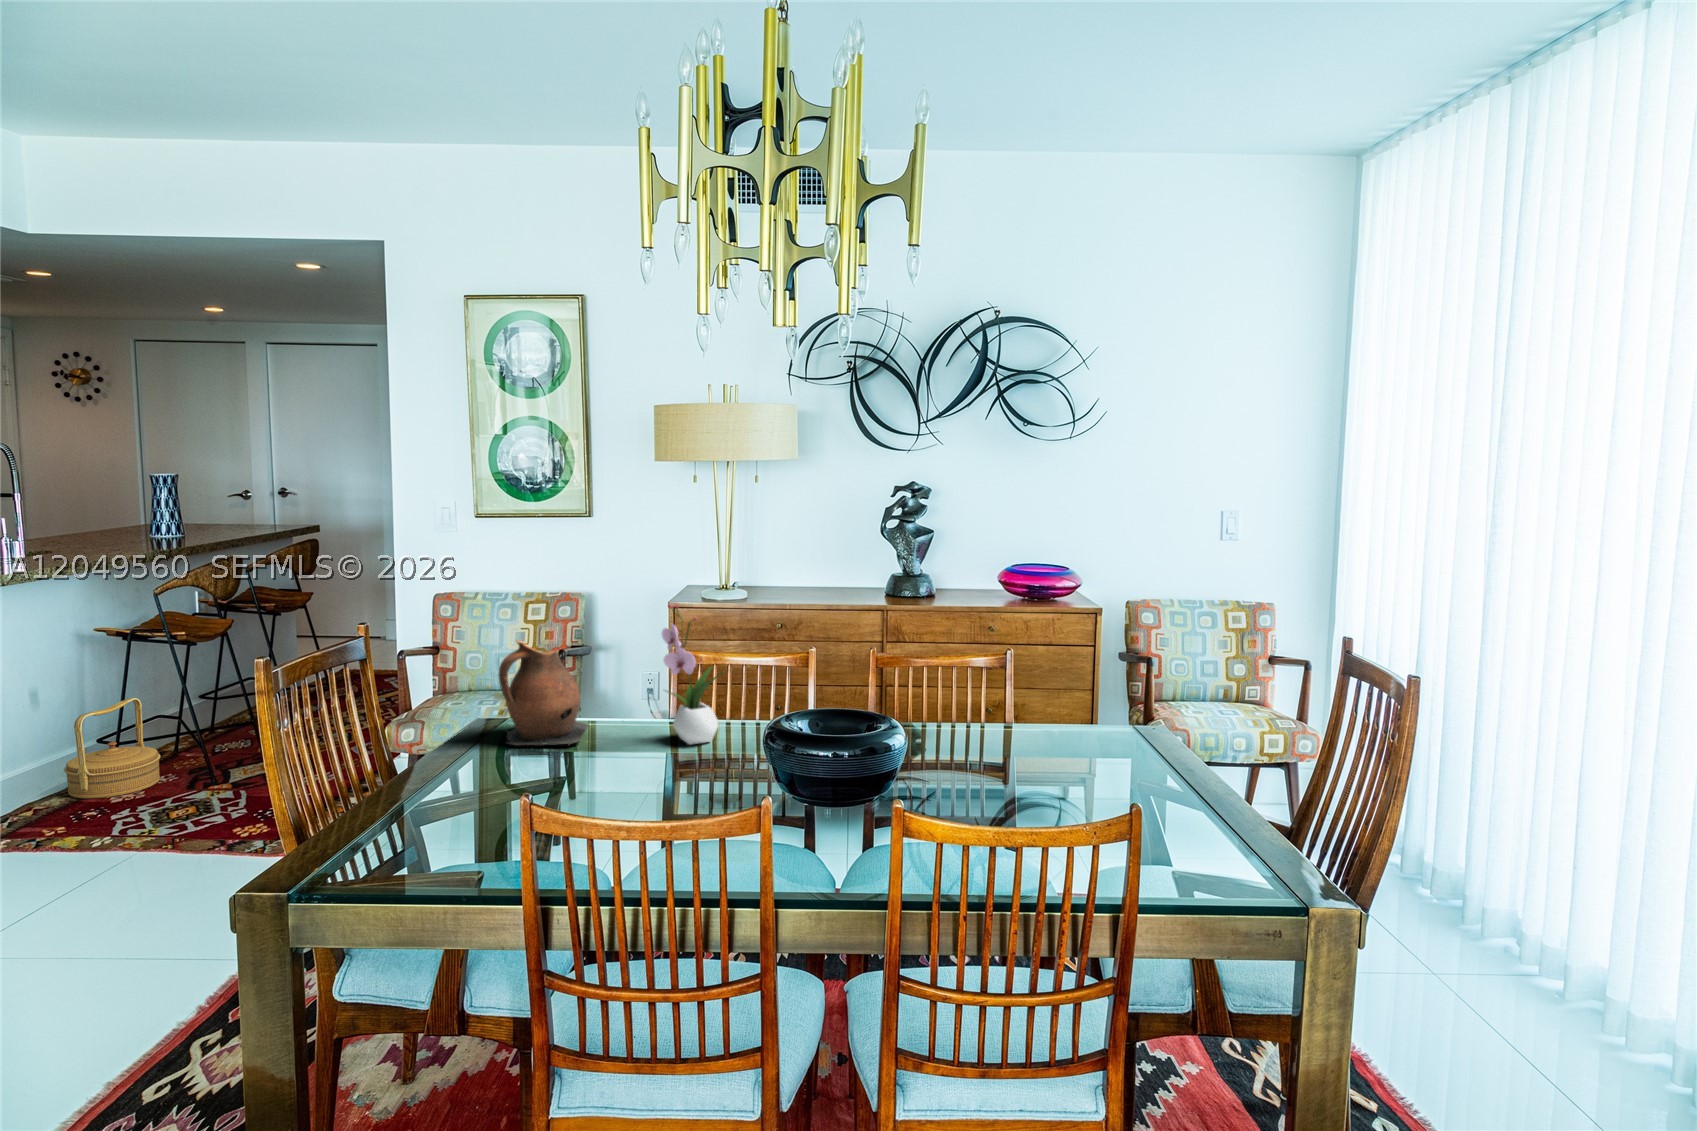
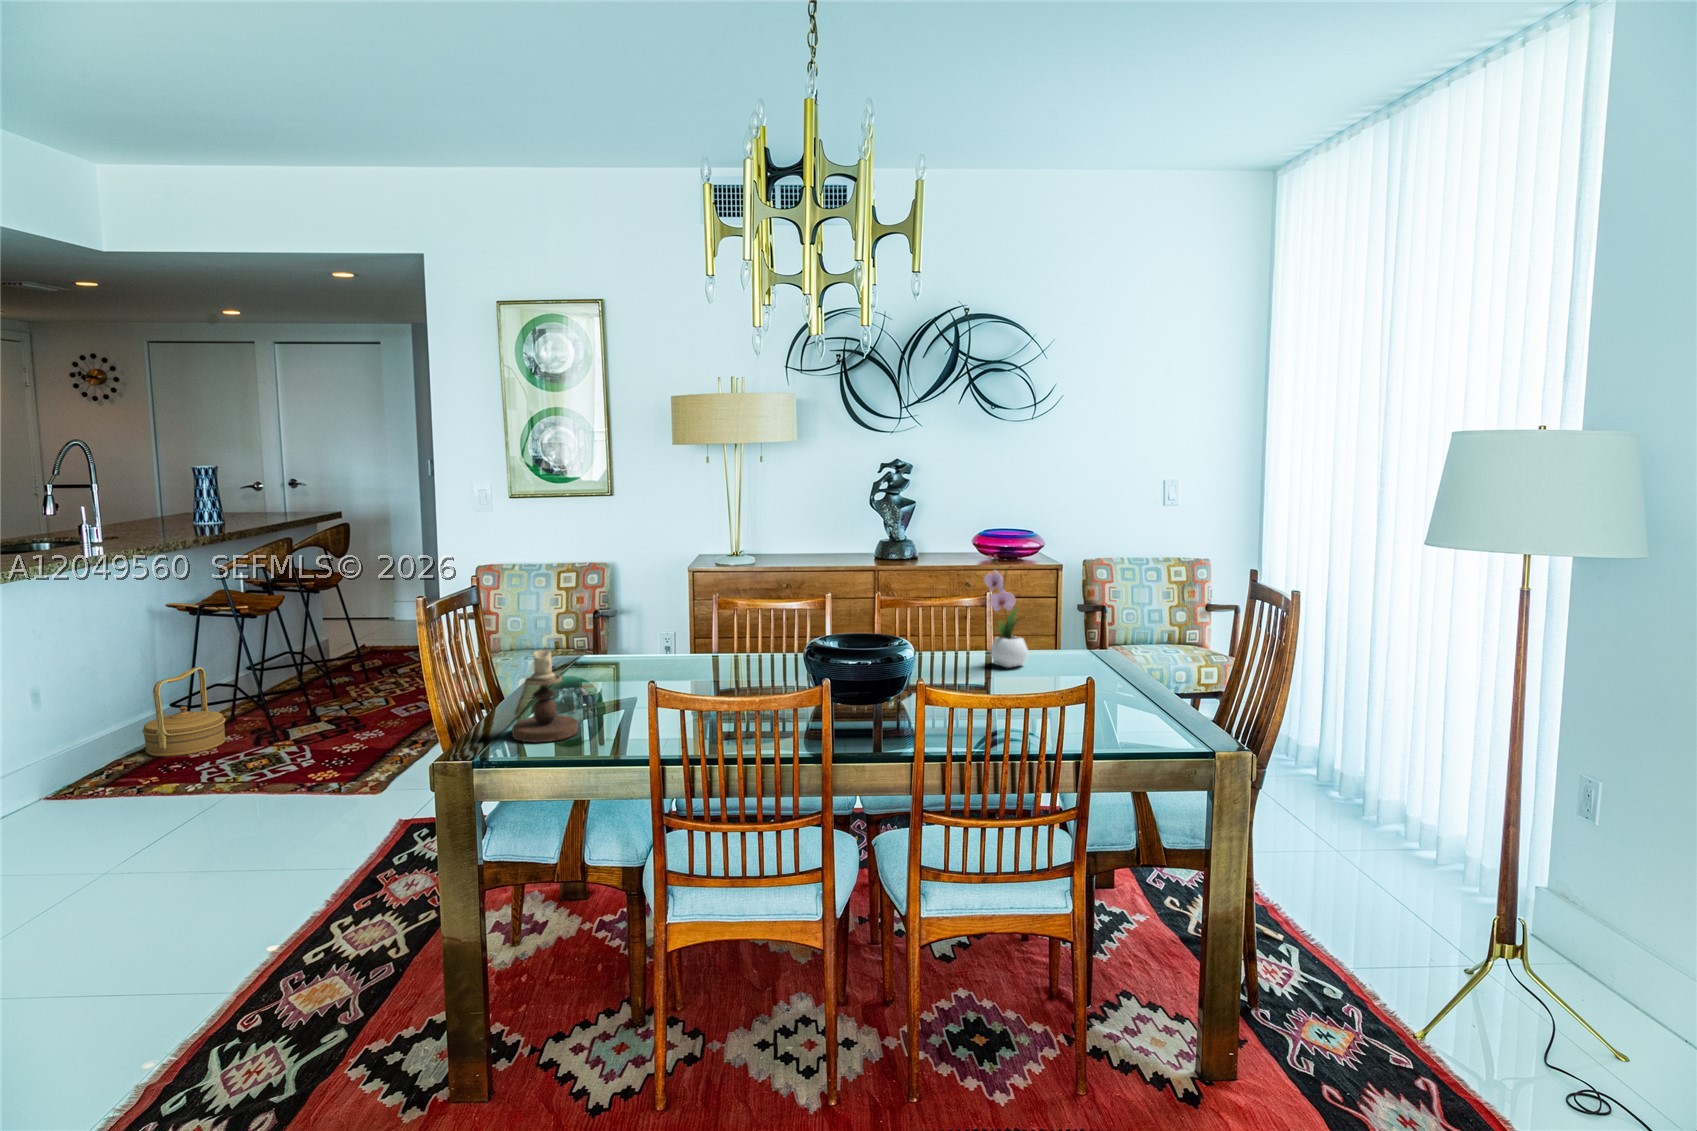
flower arrangement: present [662,604,722,745] -> present [984,555,1028,668]
ceramic pitcher: present [499,641,589,745] -> none [575,592,644,677]
candlestick: none [378,727,467,849] -> present [512,651,578,742]

